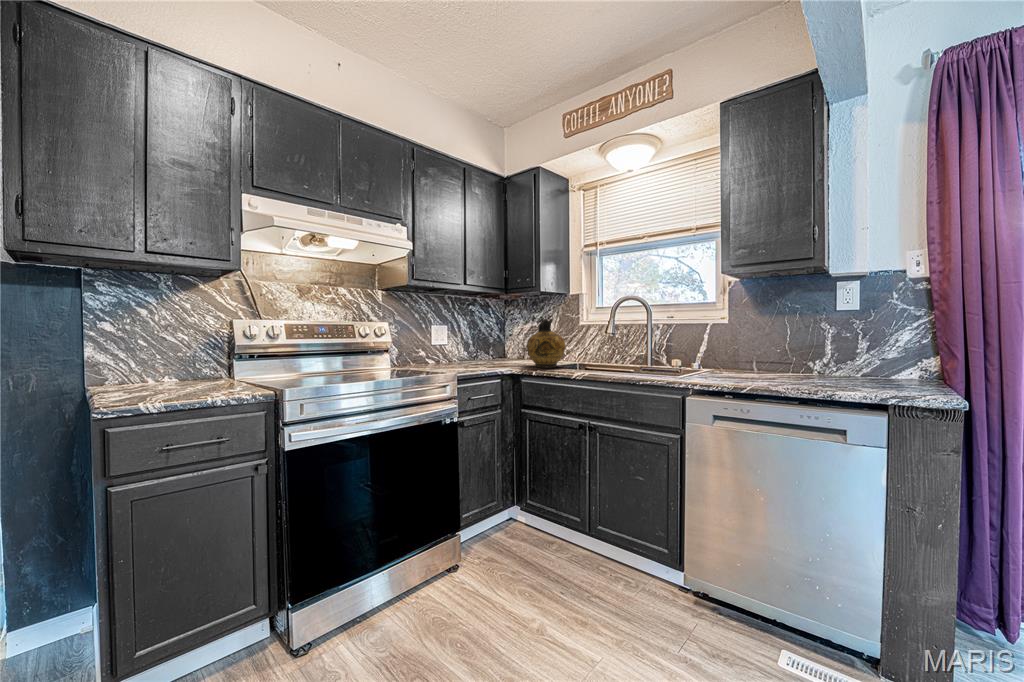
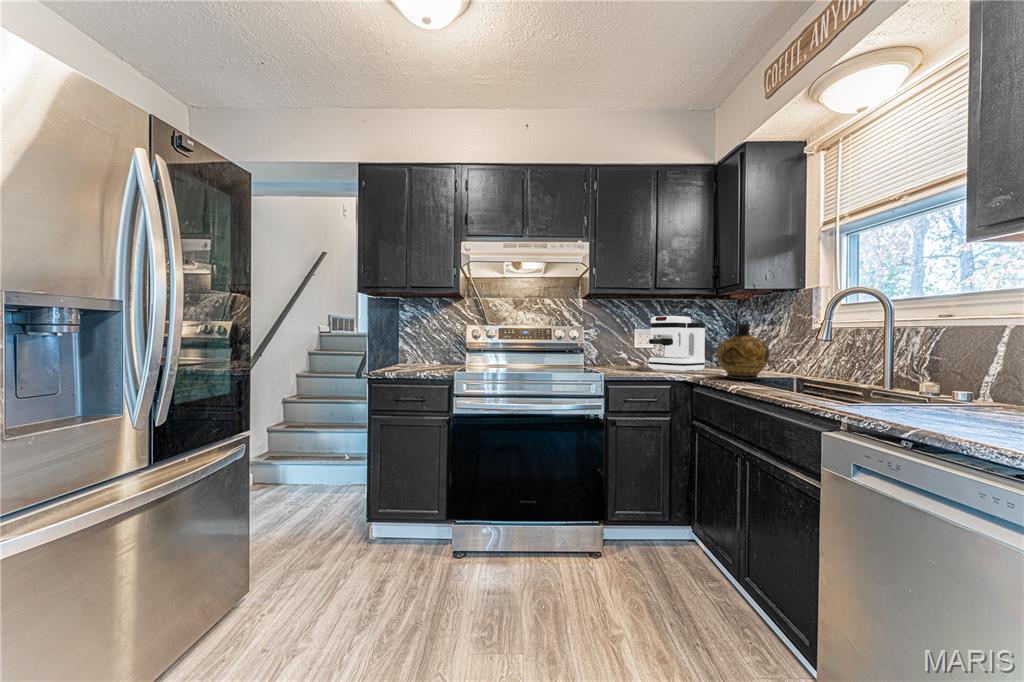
coffee maker: none [459,313,503,365] -> present [648,316,705,372]

